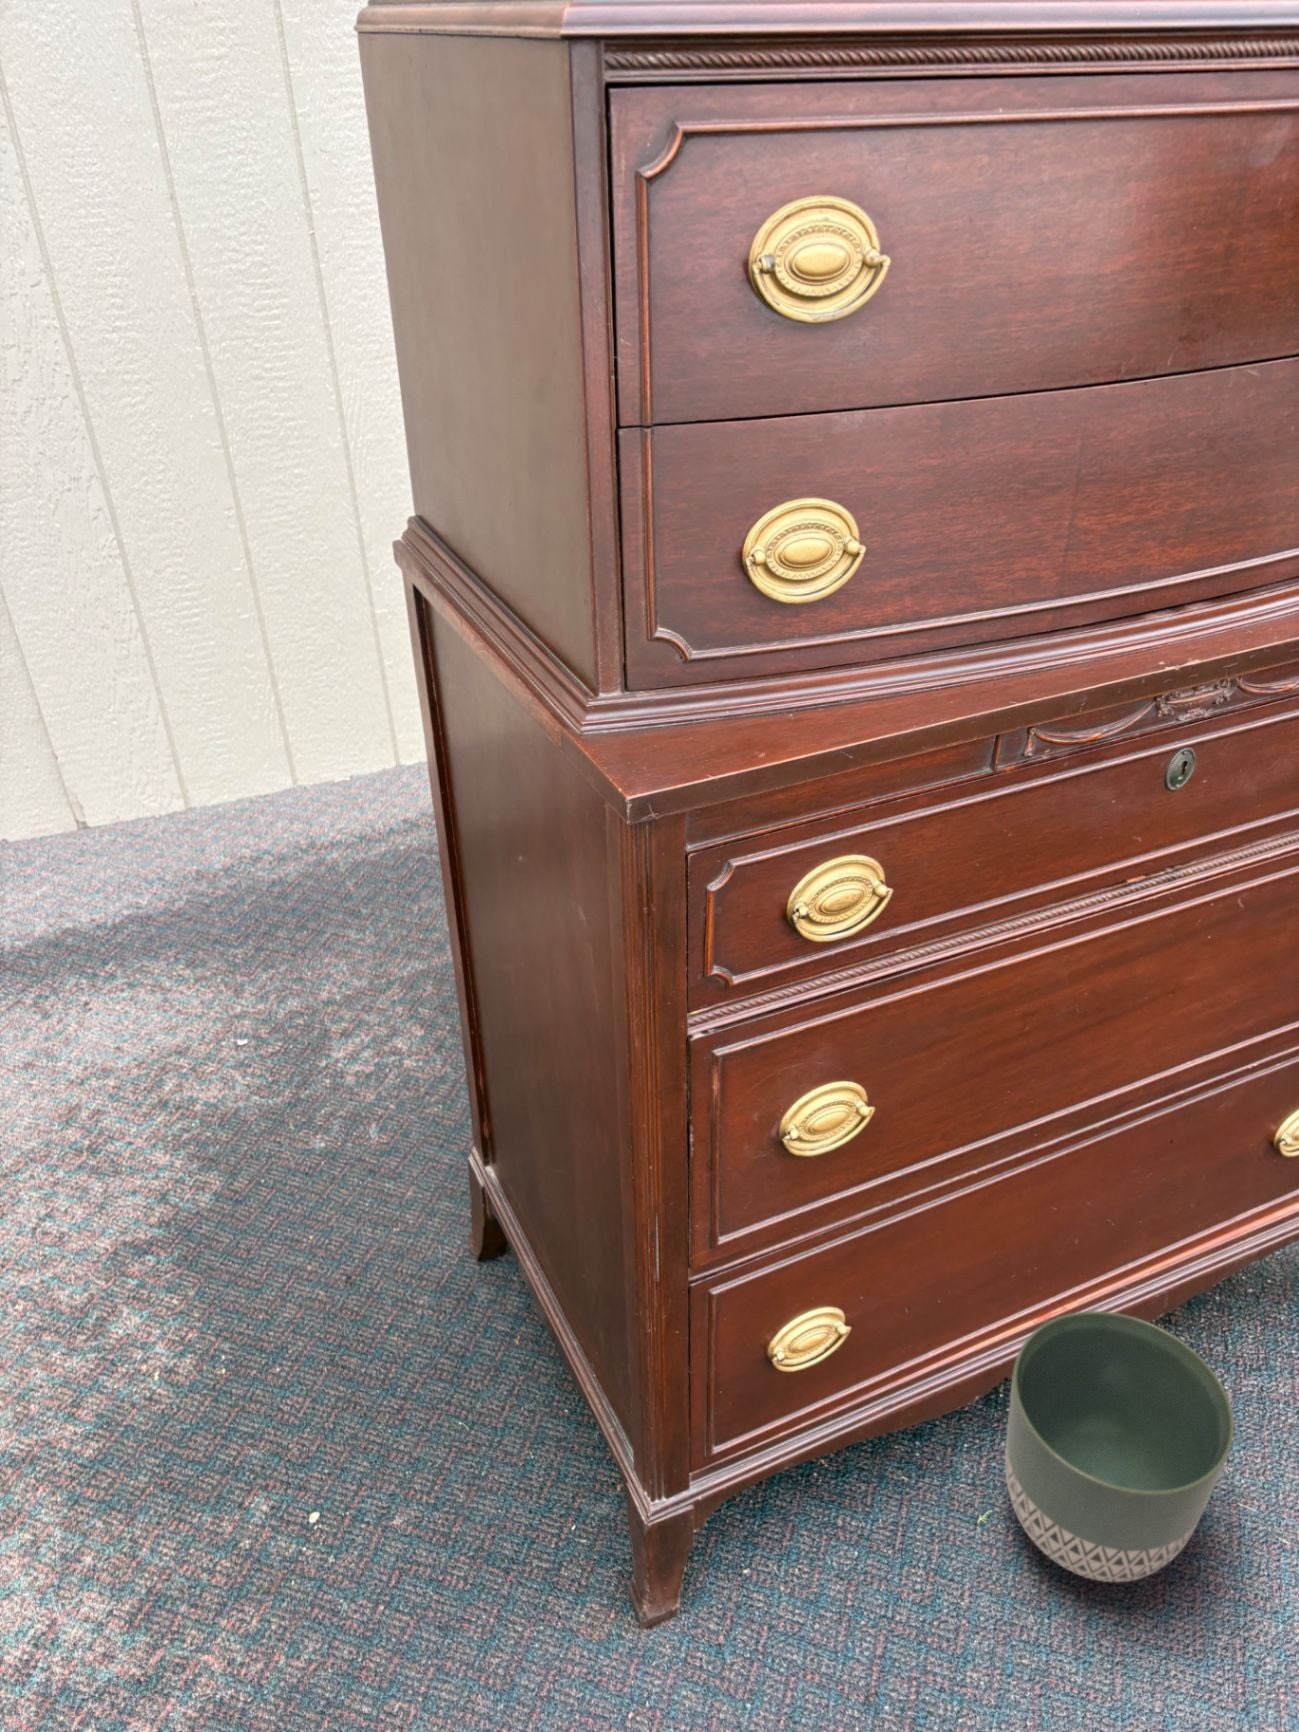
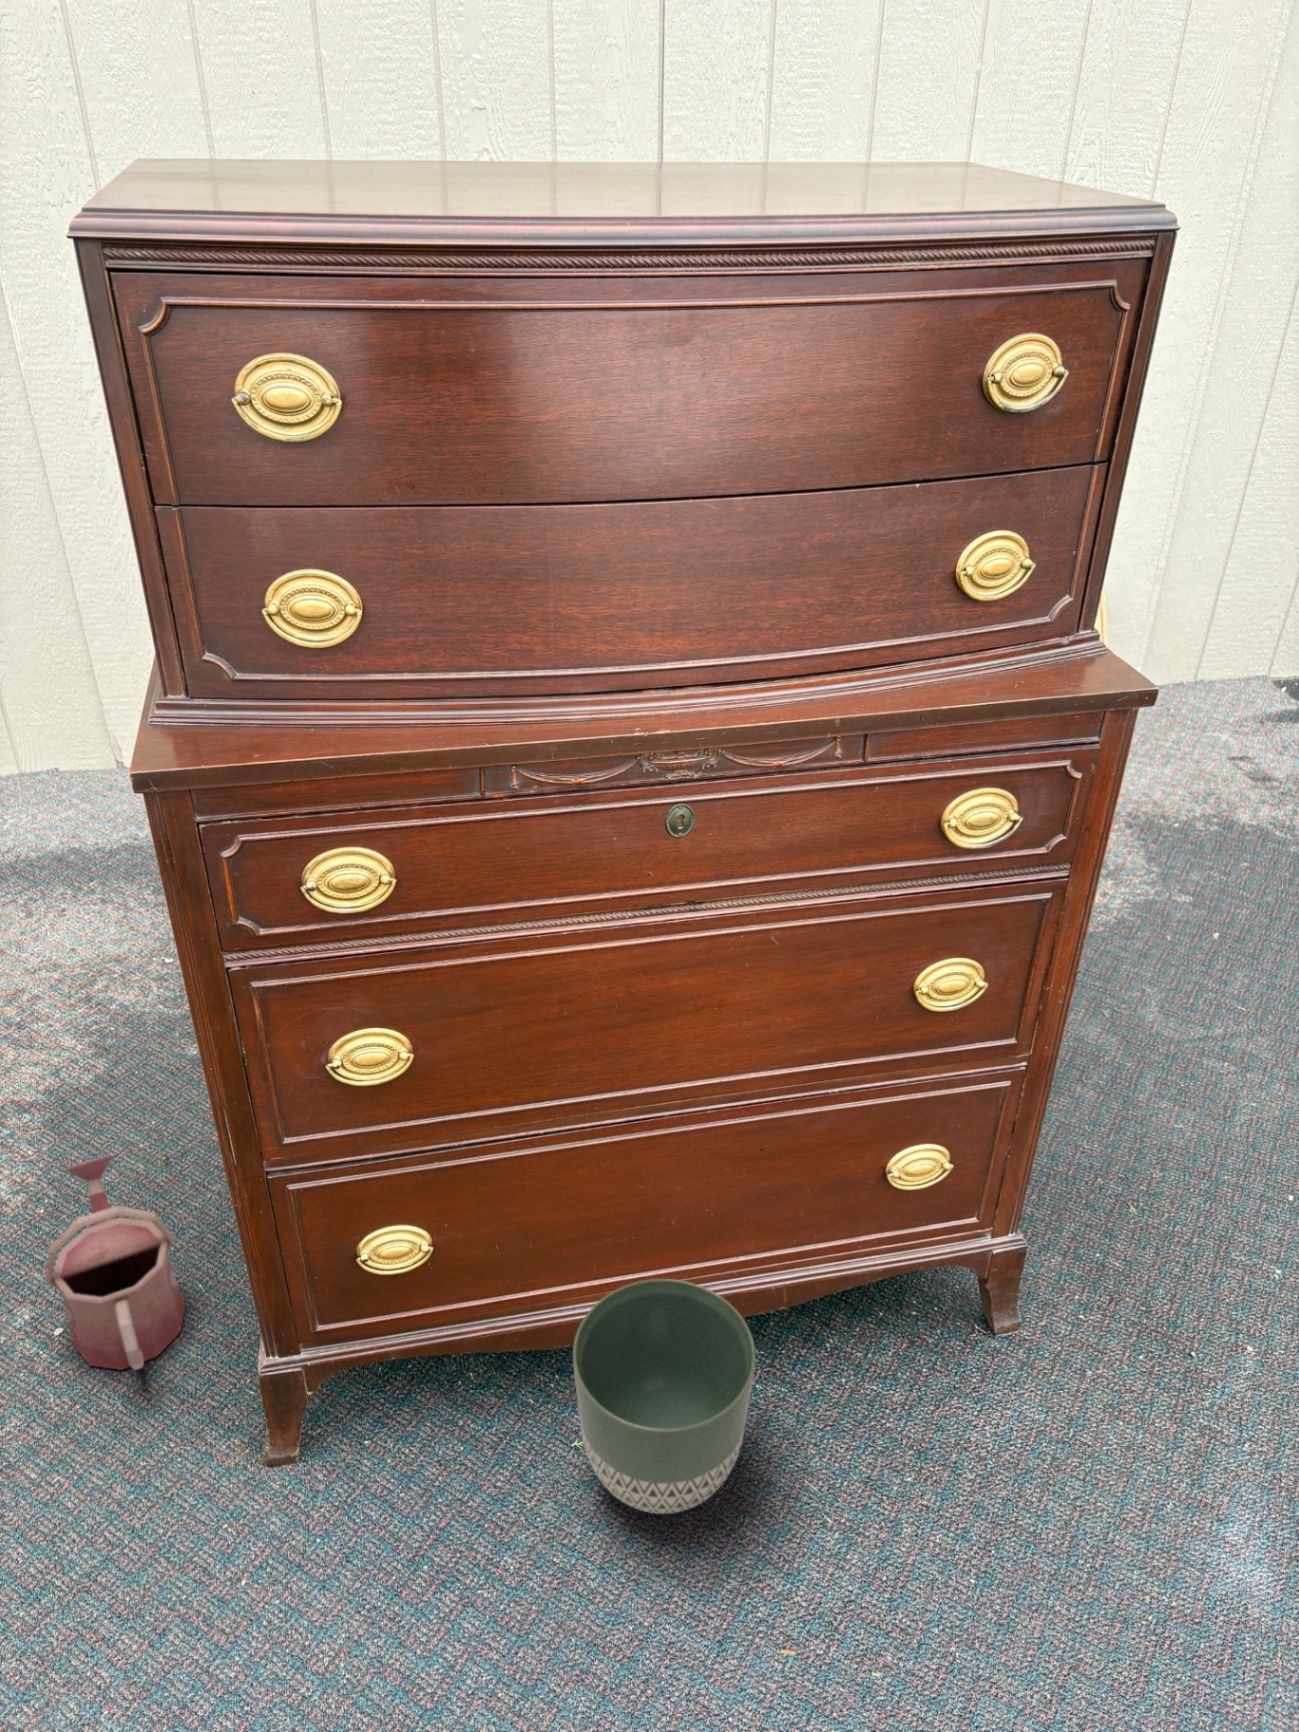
watering can: none [278,1289,465,1552] -> present [46,1155,185,1370]

